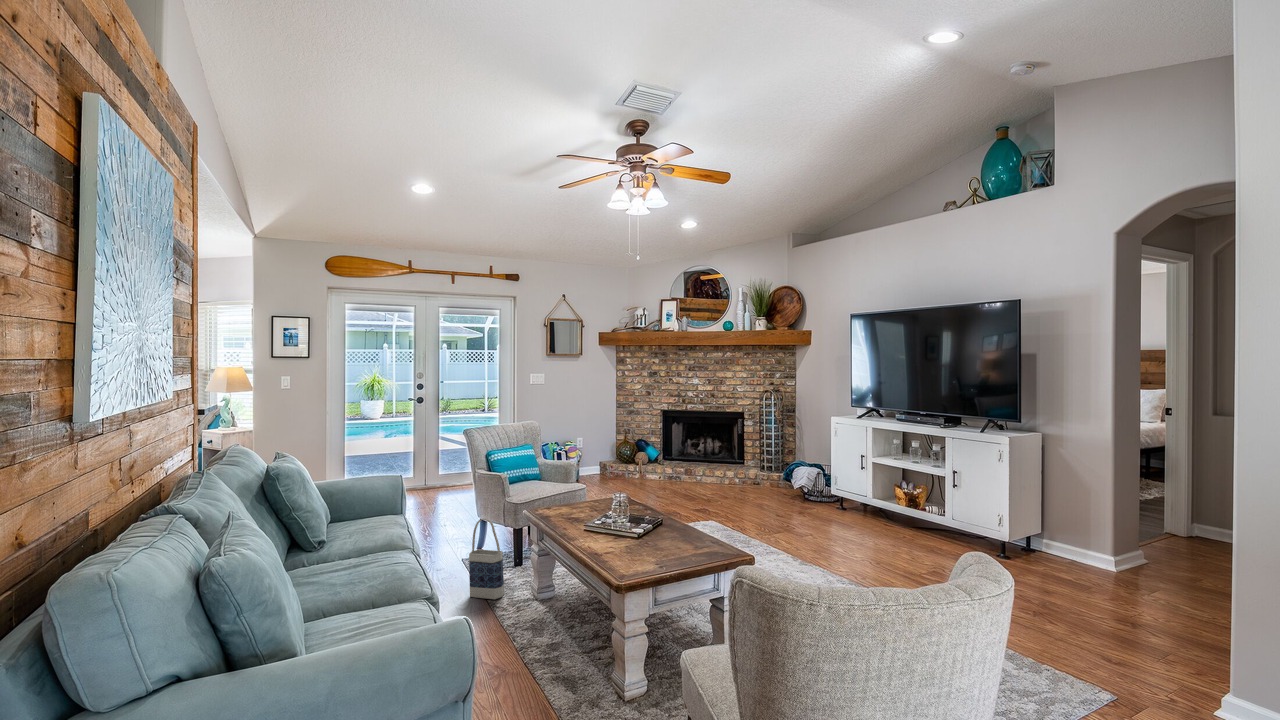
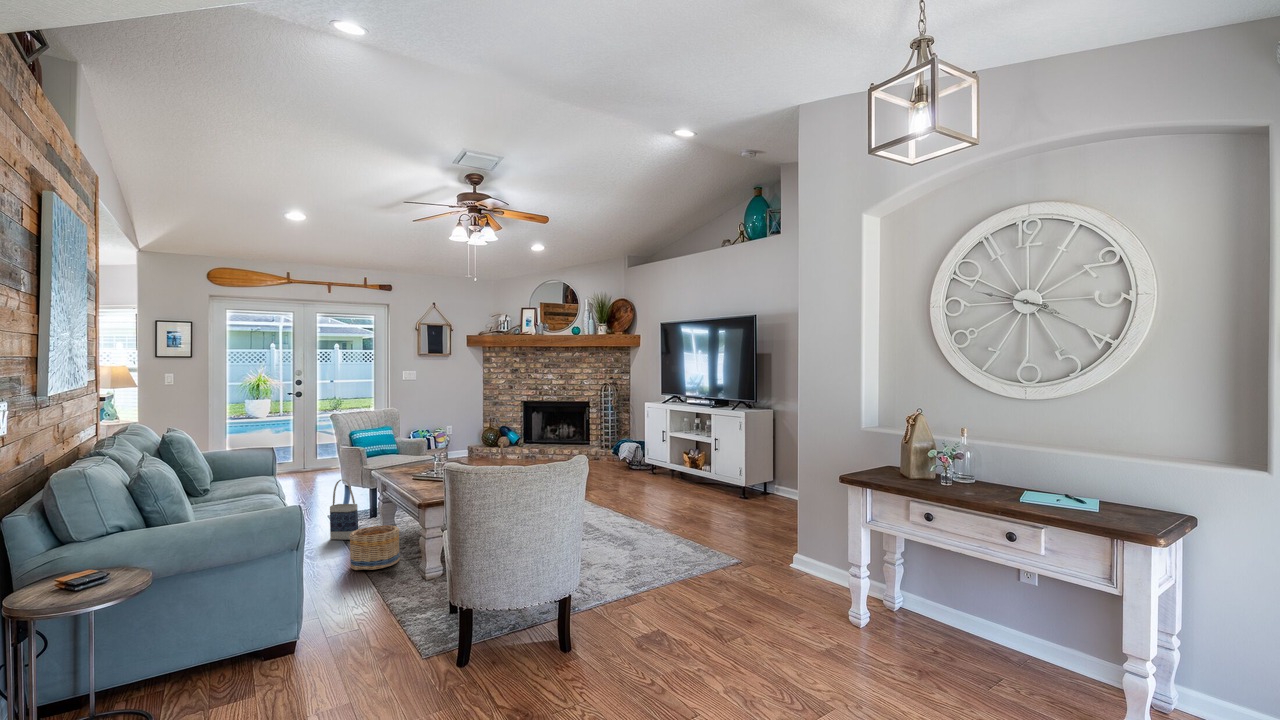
basket: none [503,591,568,661] -> present [349,525,400,570]

